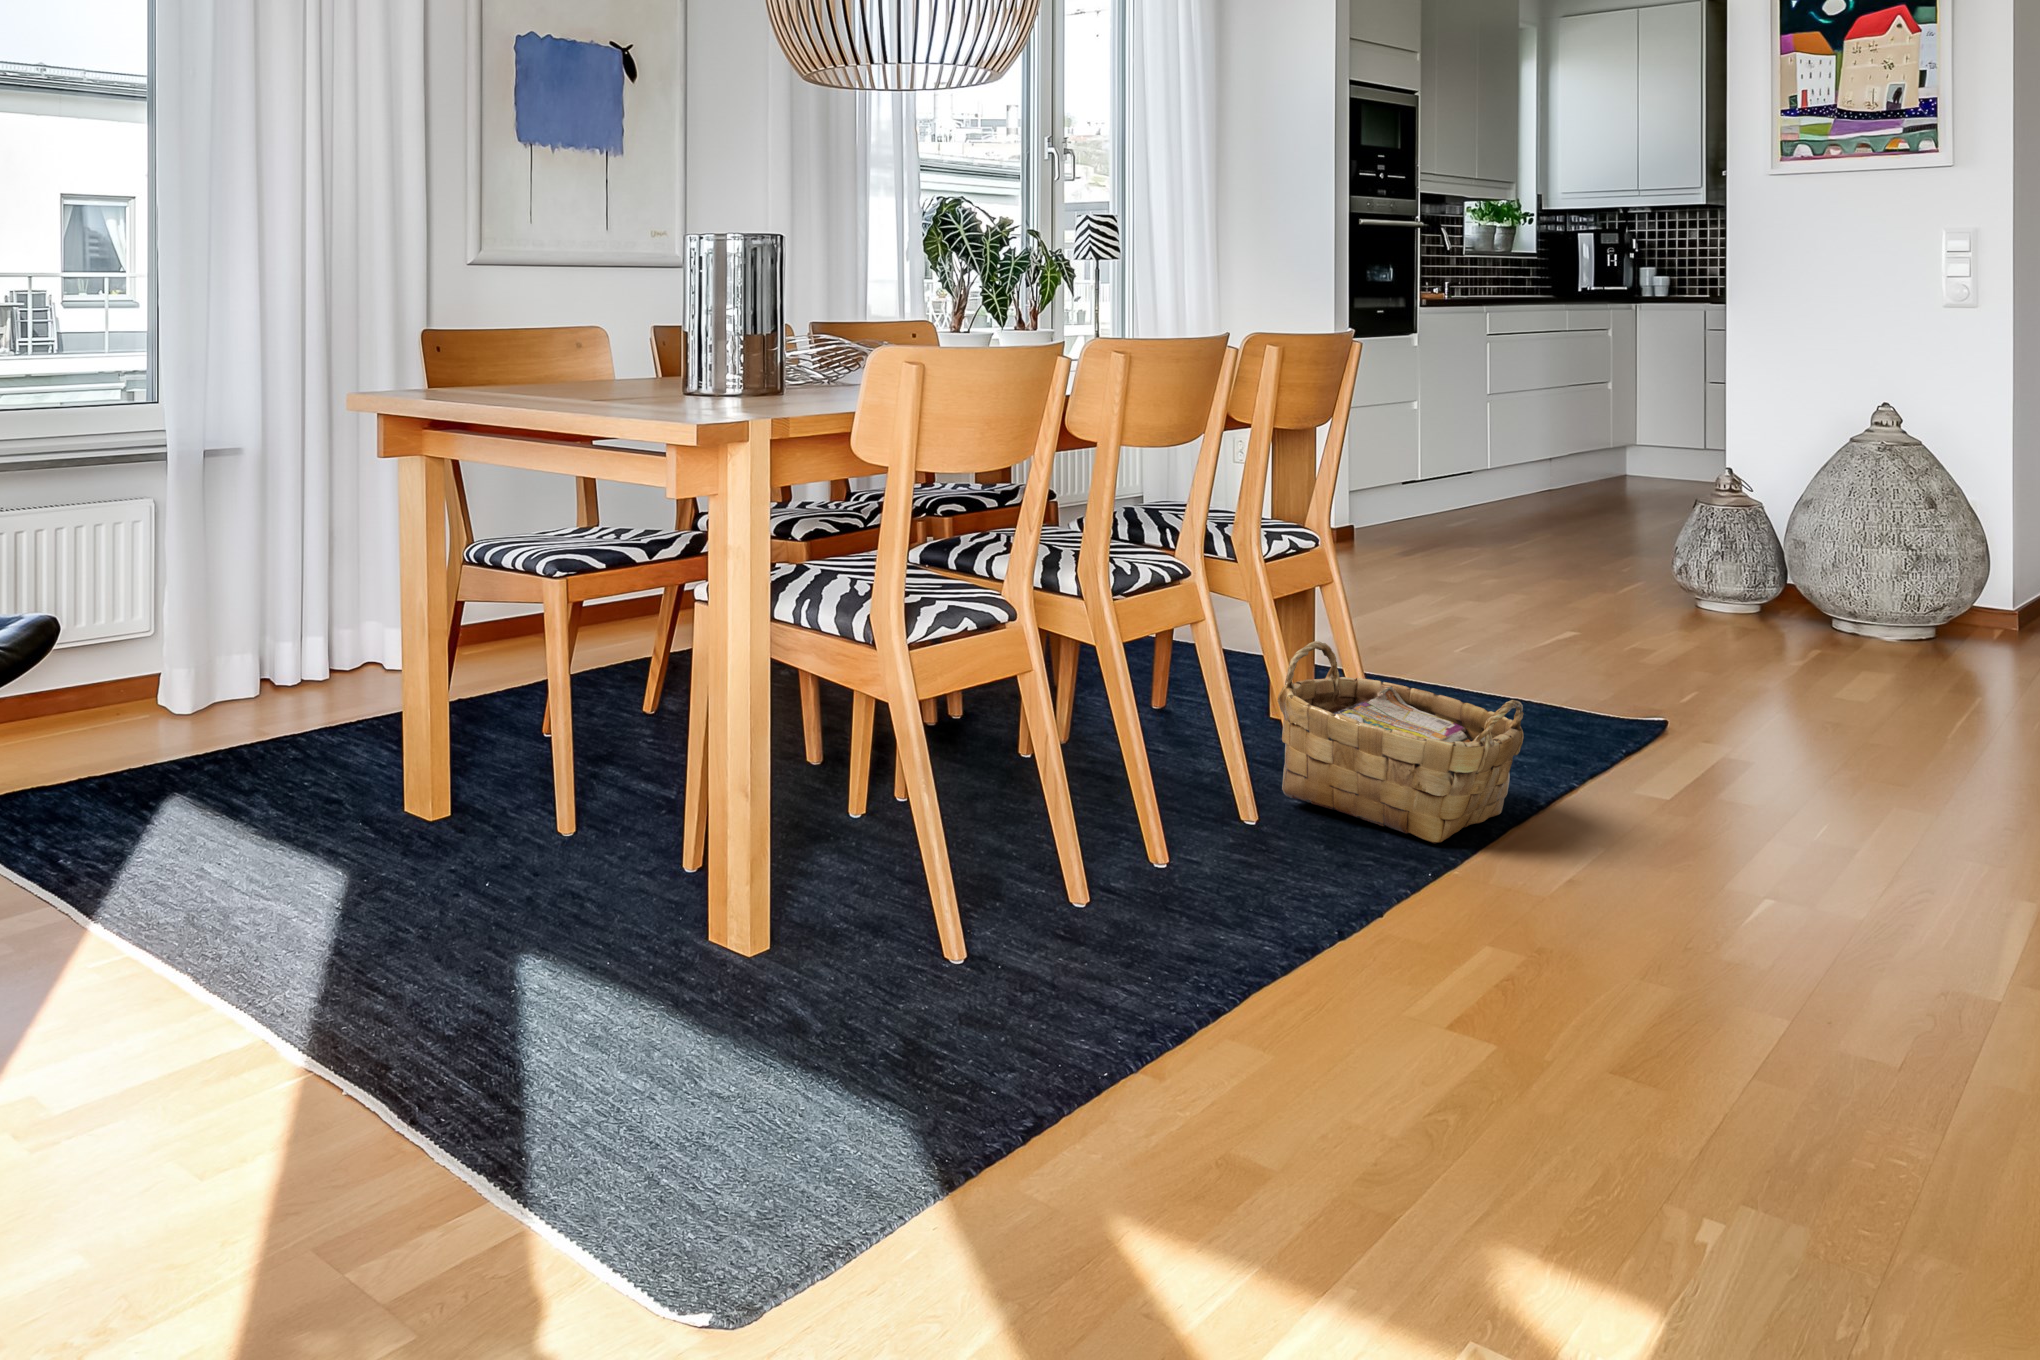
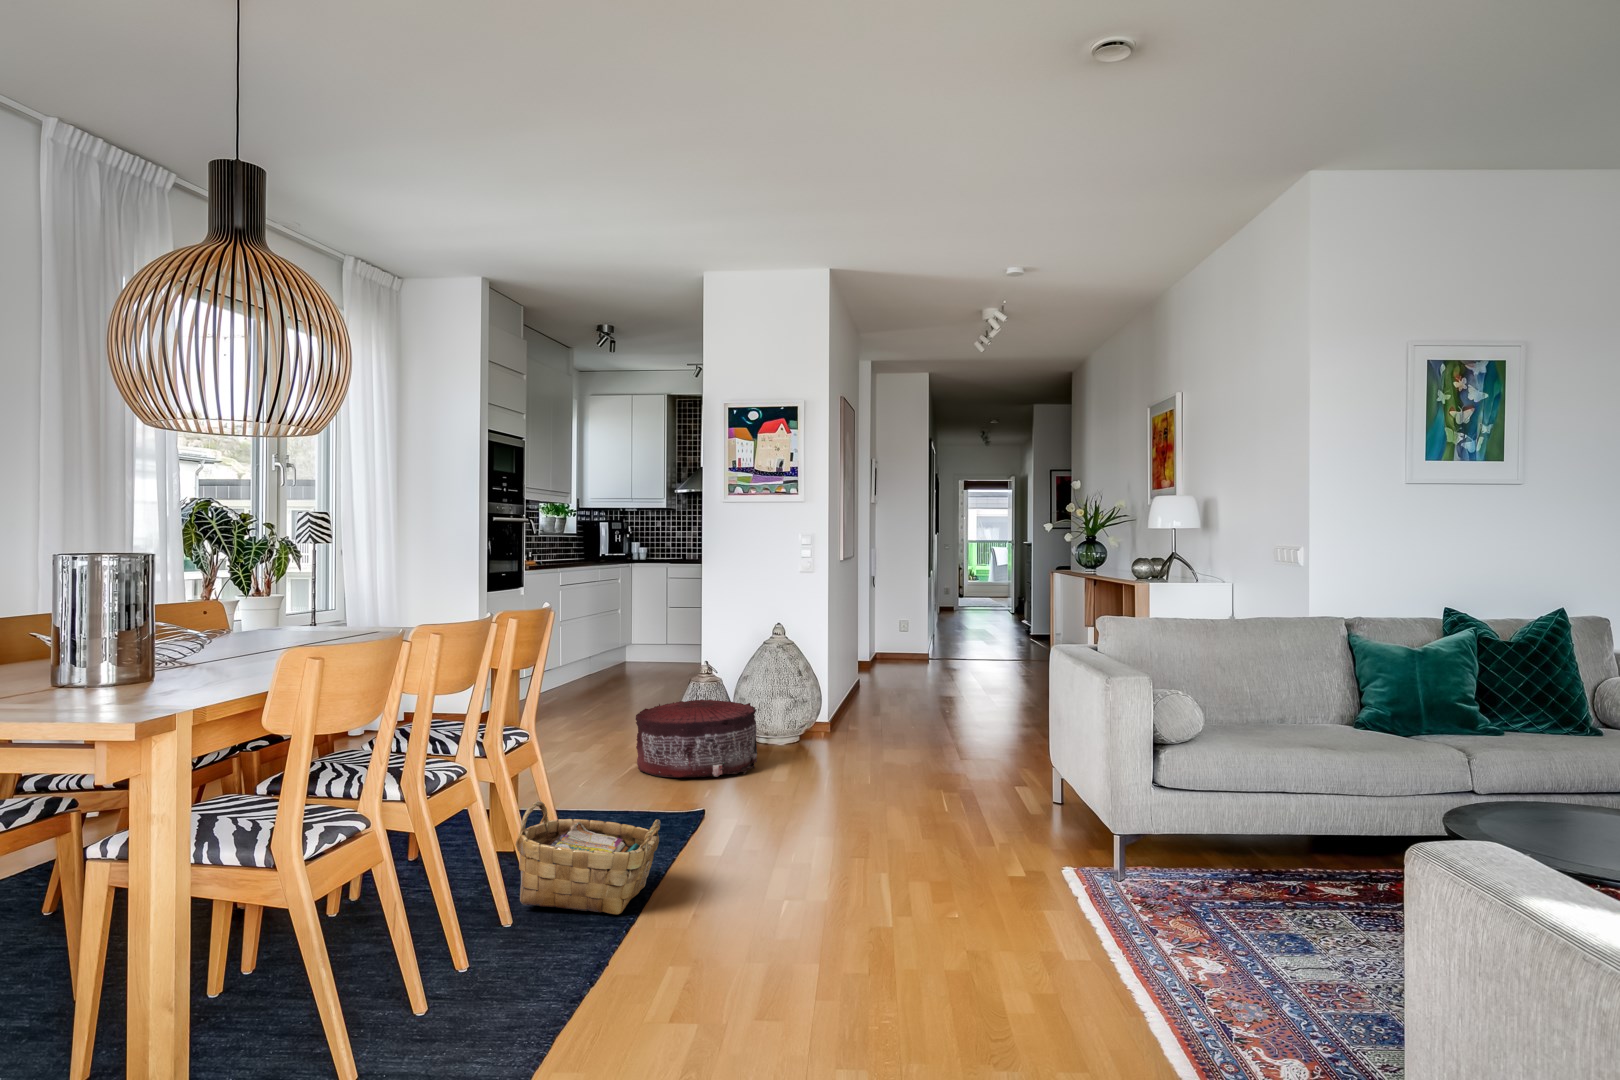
pouf: none [1567,532,1817,677] -> present [636,699,757,778]

